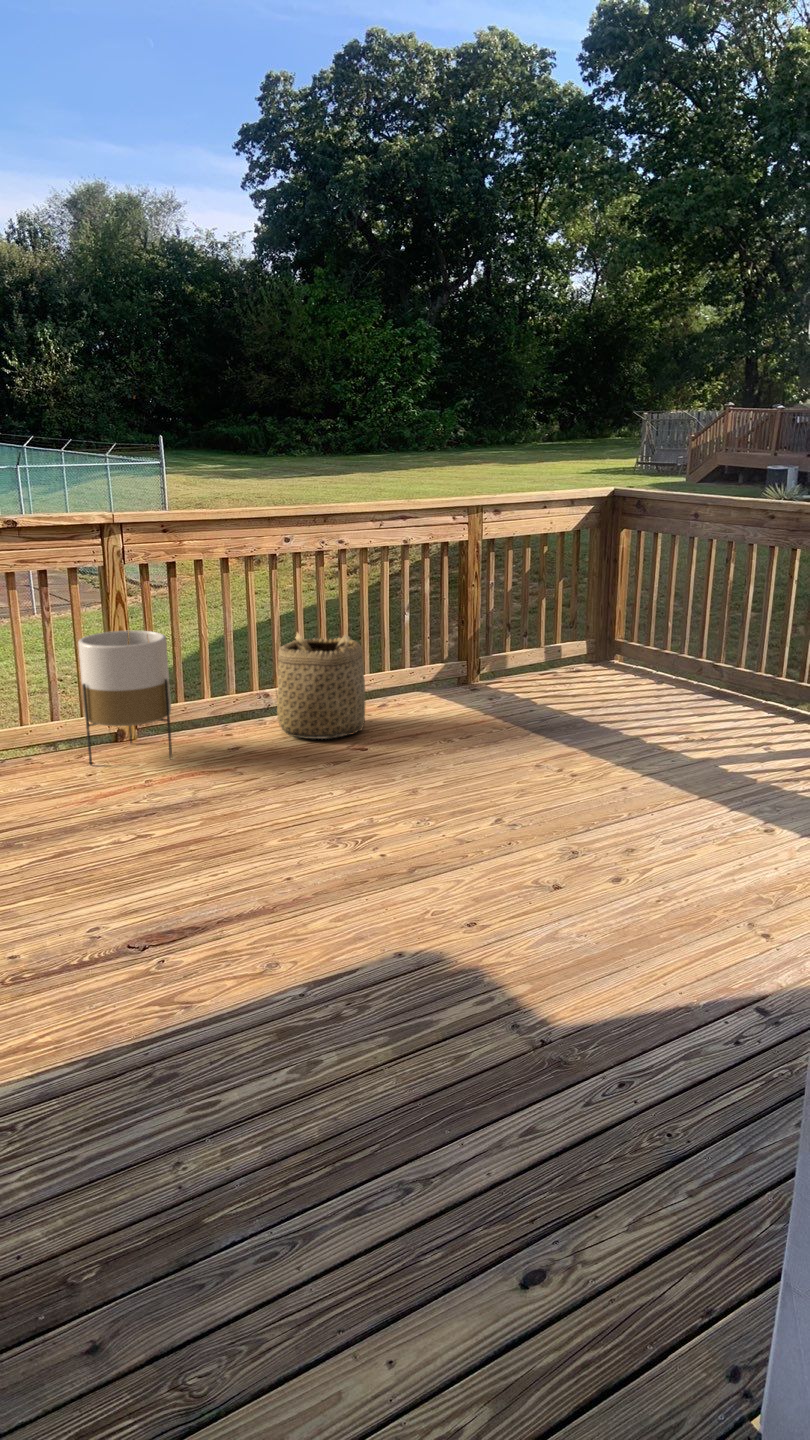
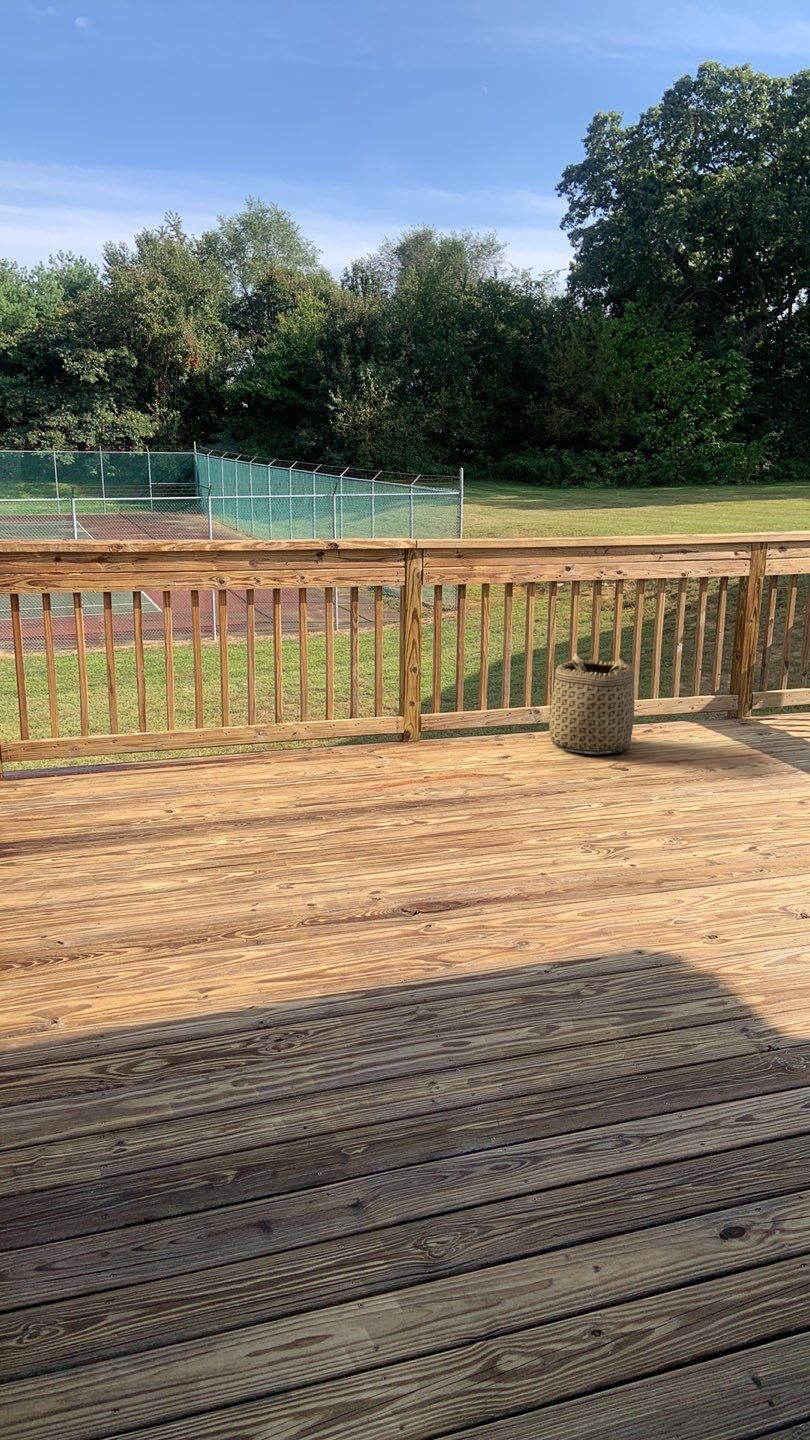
planter: present [78,630,172,765] -> none [379,640,456,759]

